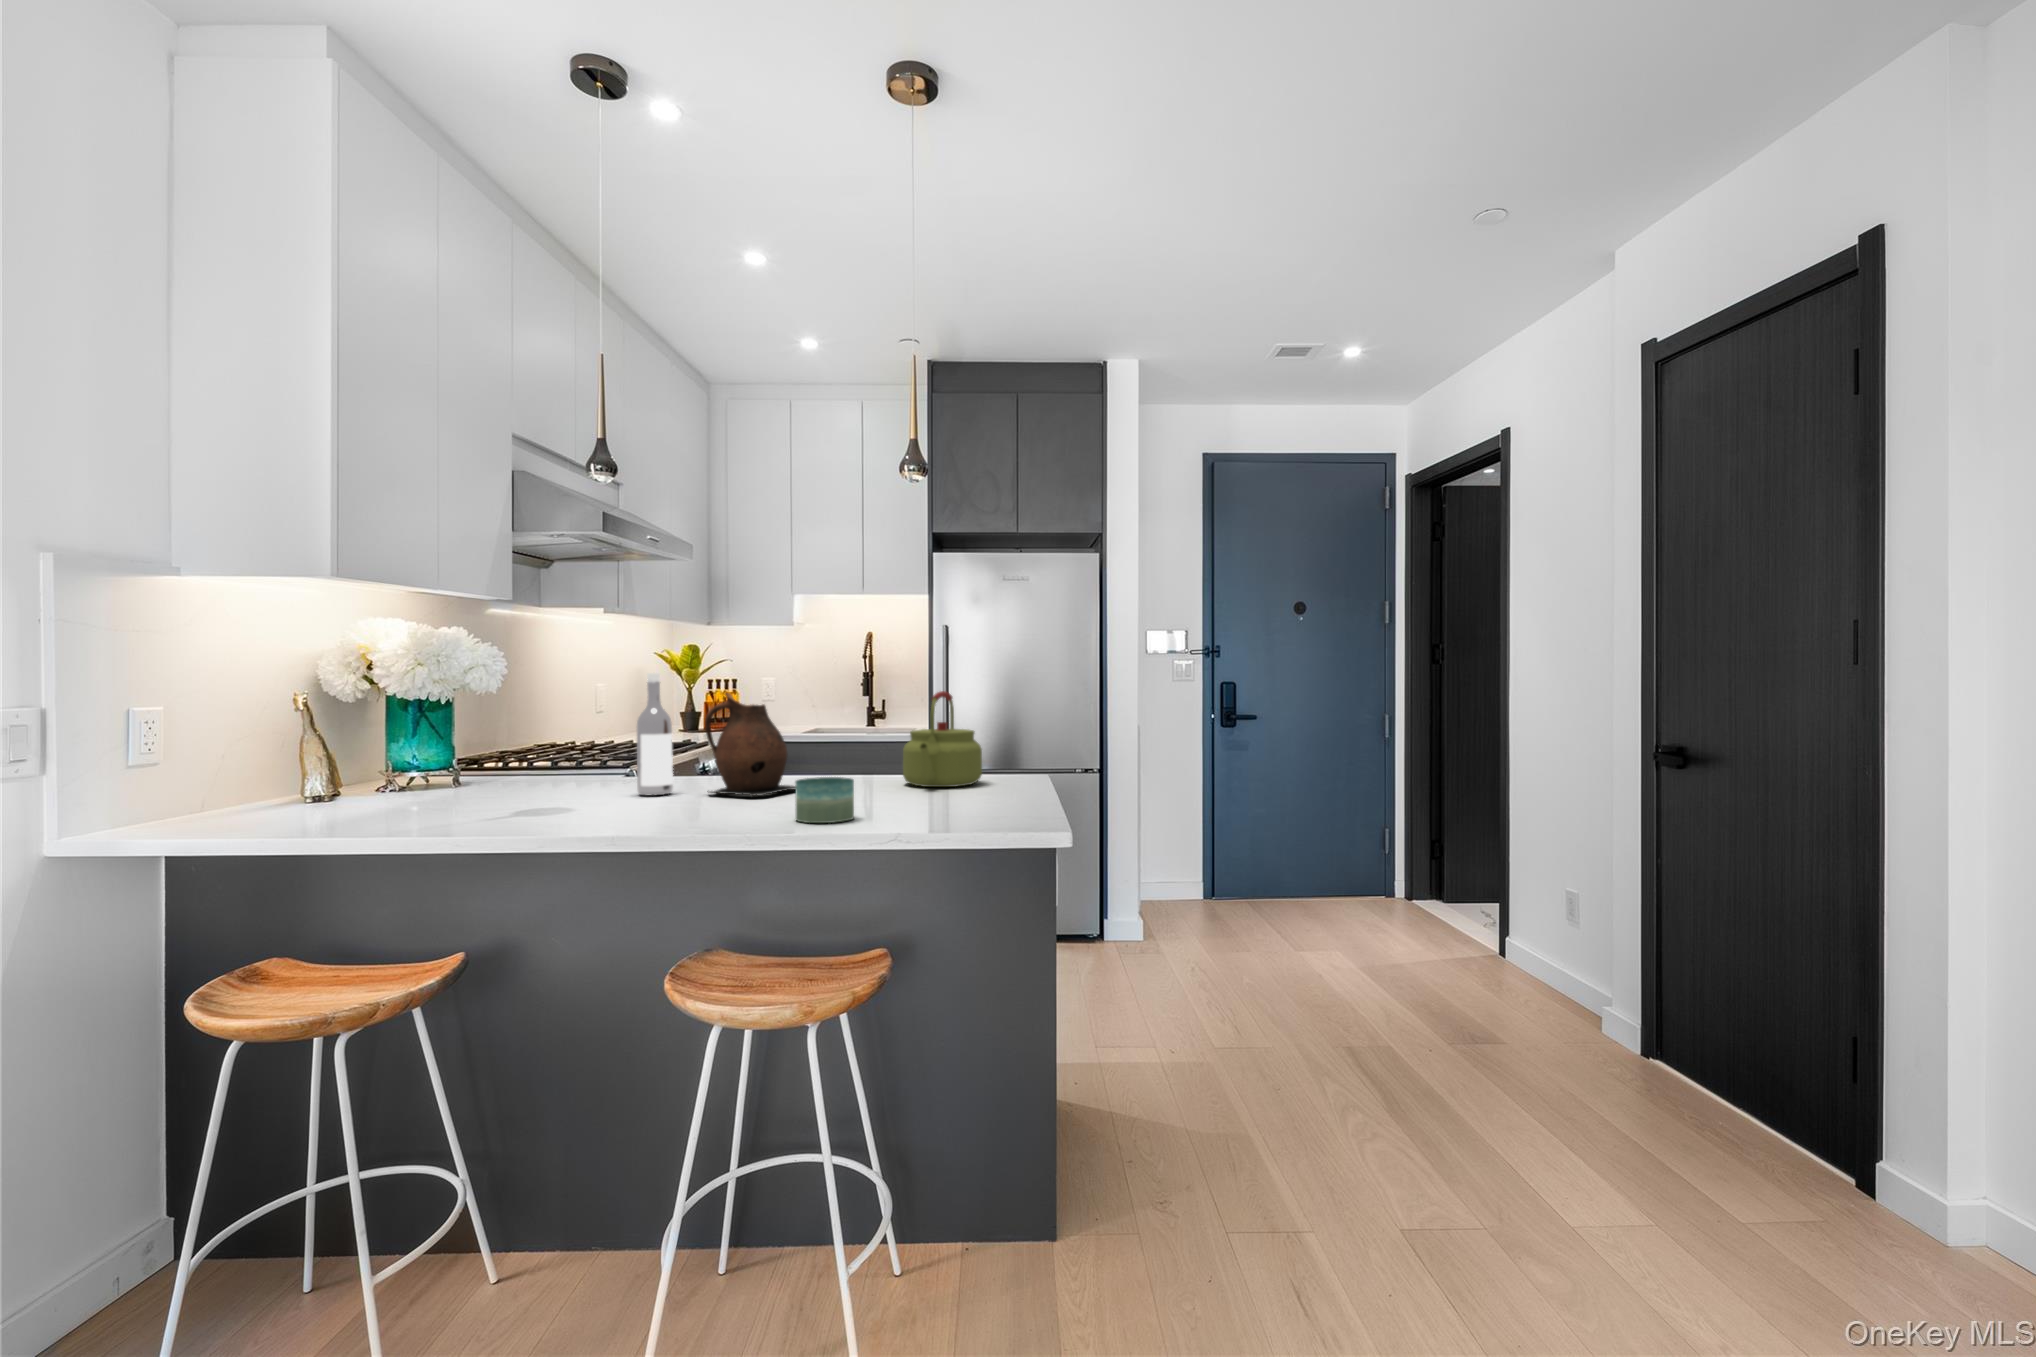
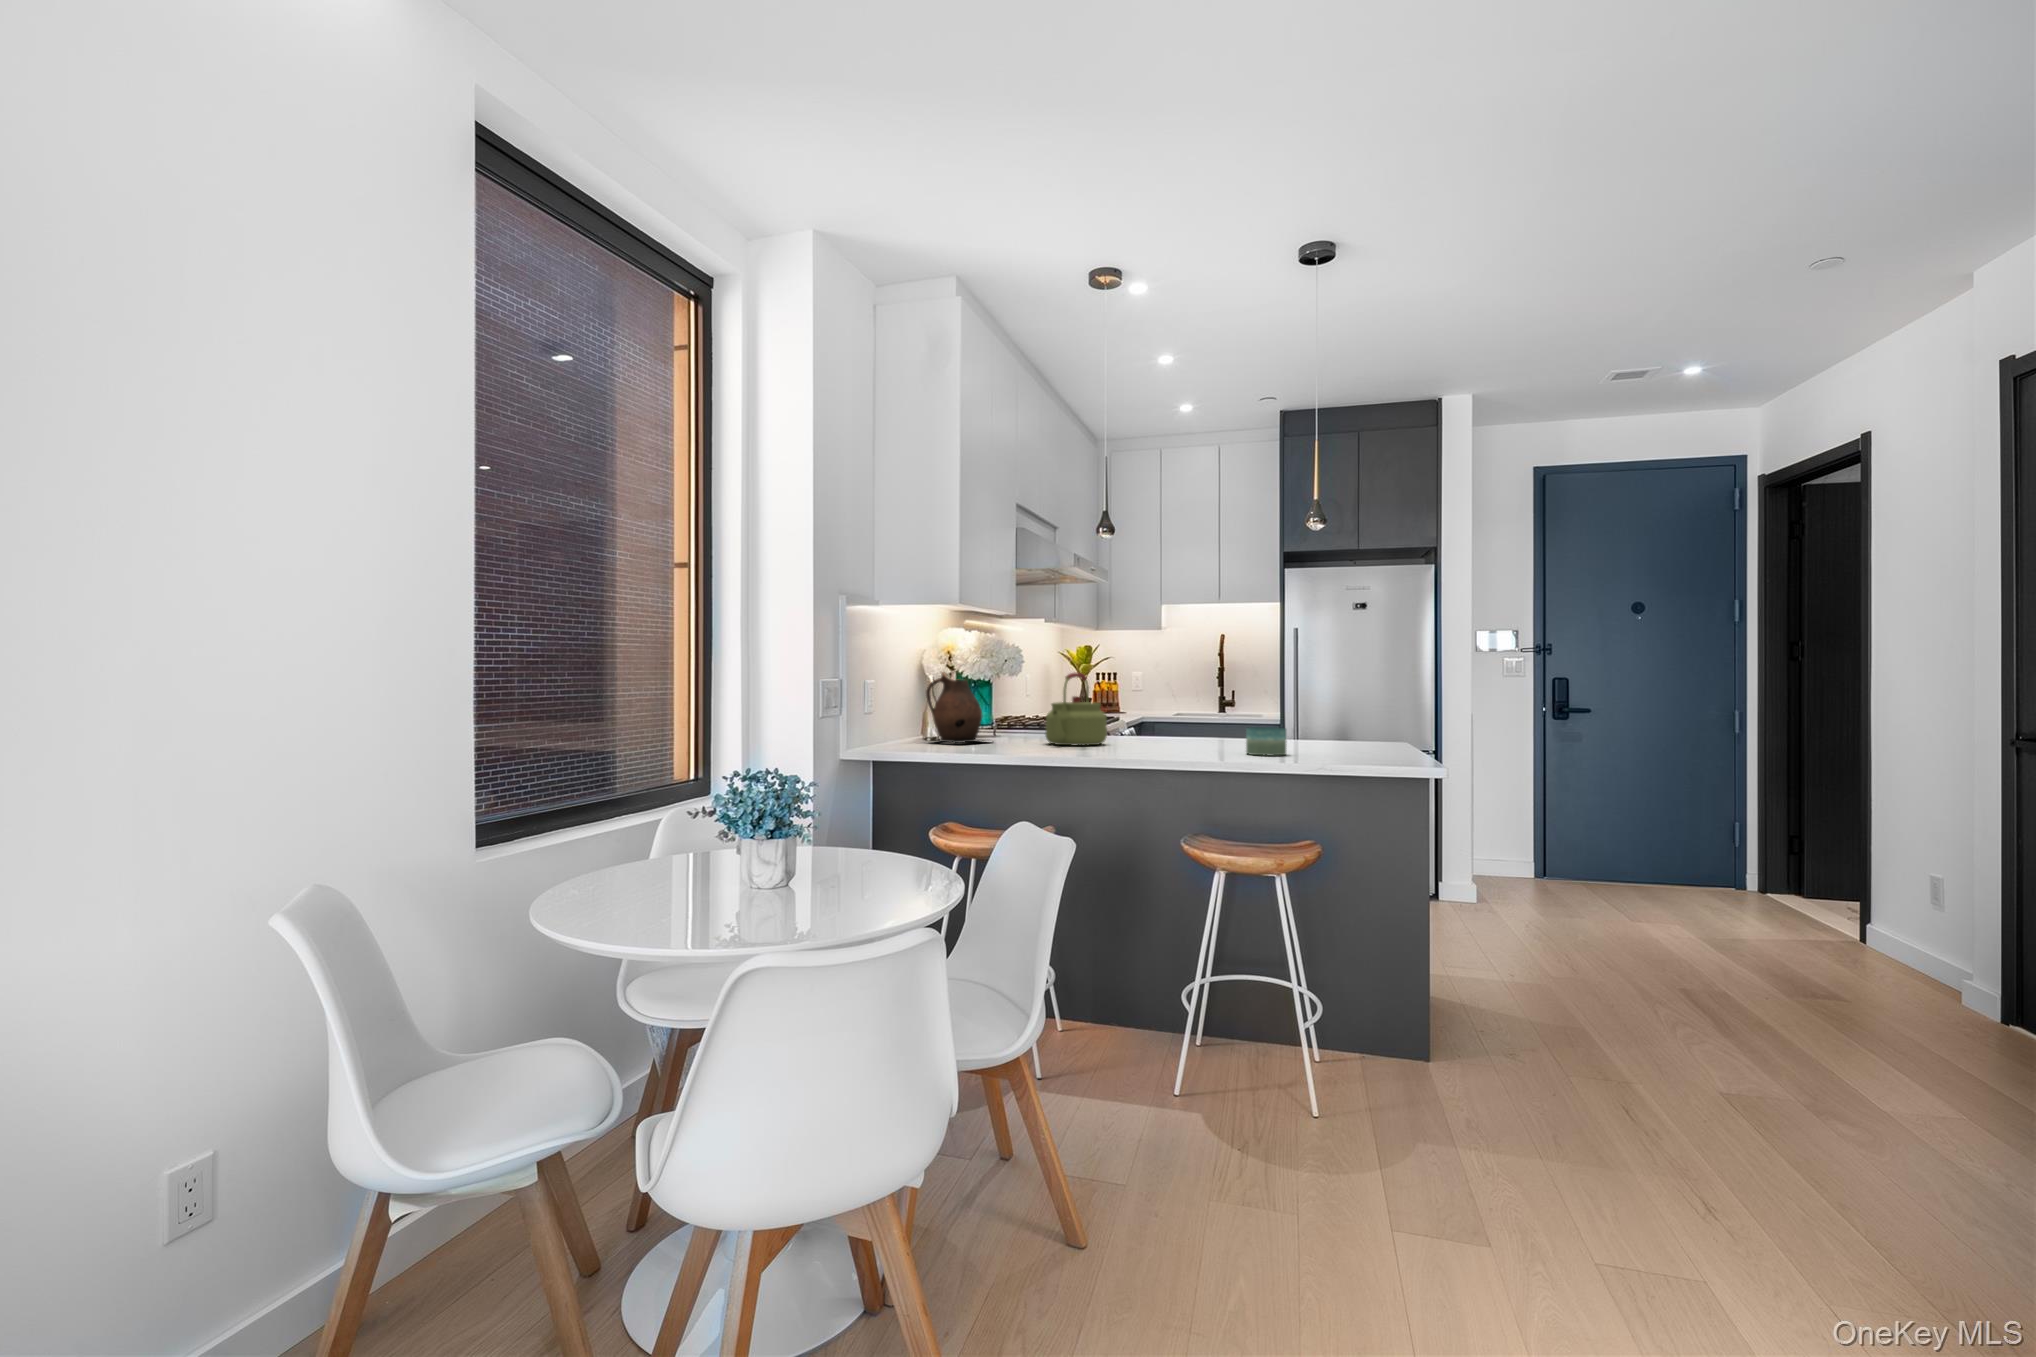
wine bottle: present [637,673,673,796] -> none [1118,659,1140,742]
kettle: present [903,691,982,787] -> present [1045,673,1107,745]
ceramic pitcher: present [705,693,796,797] -> present [926,672,988,743]

